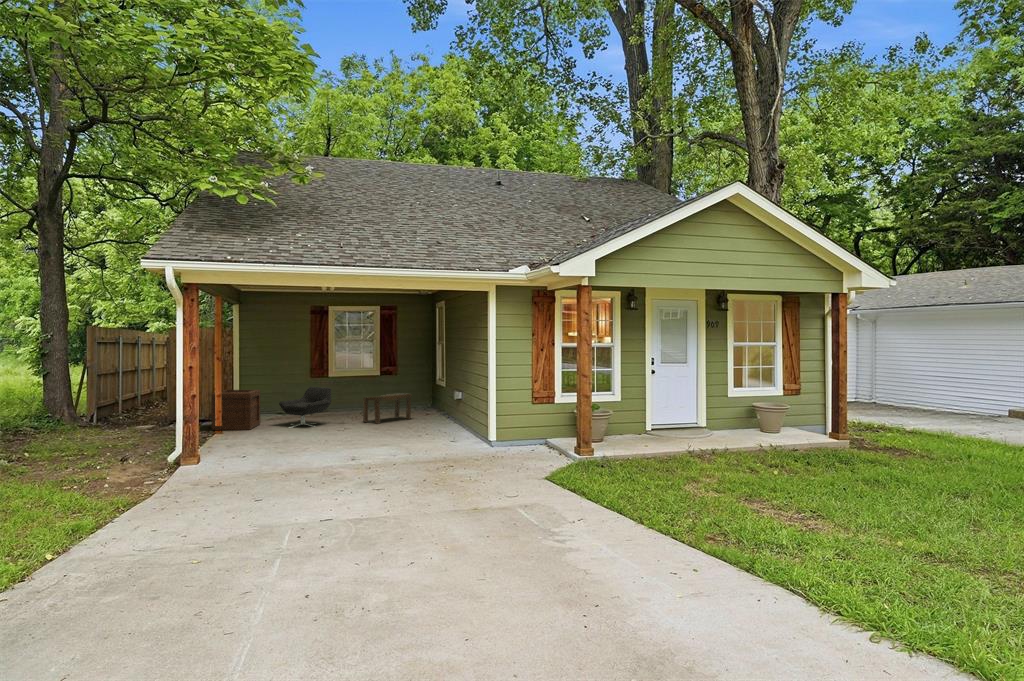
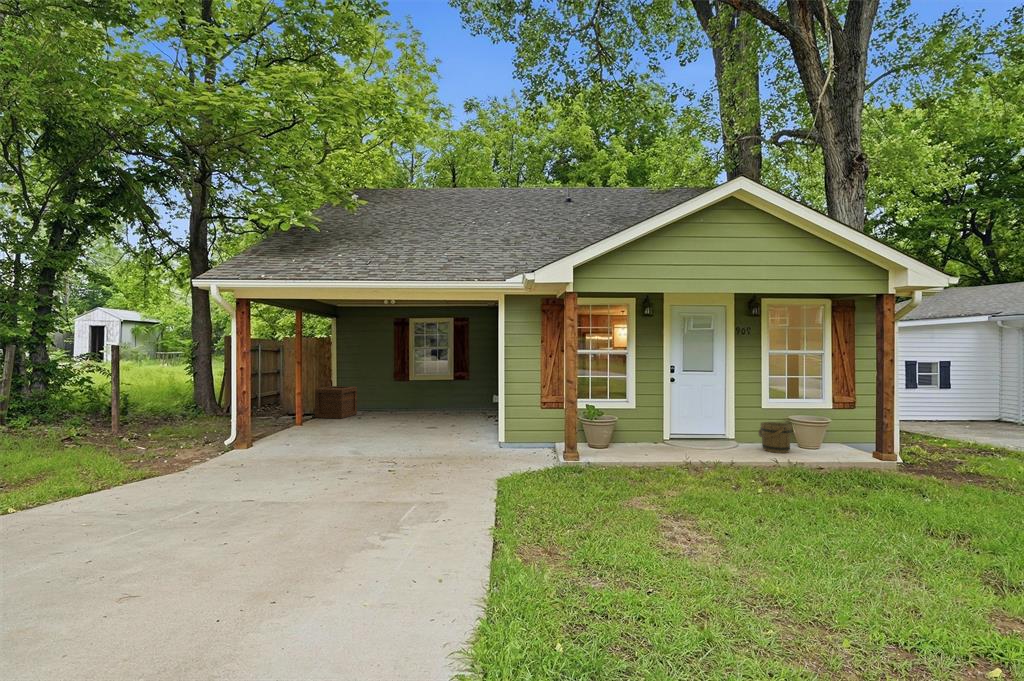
lounge chair: present [279,387,331,428] -> none [369,385,409,419]
bench: present [363,393,412,424] -> none [434,392,476,418]
bucket: none [727,409,757,437] -> present [758,422,792,453]

